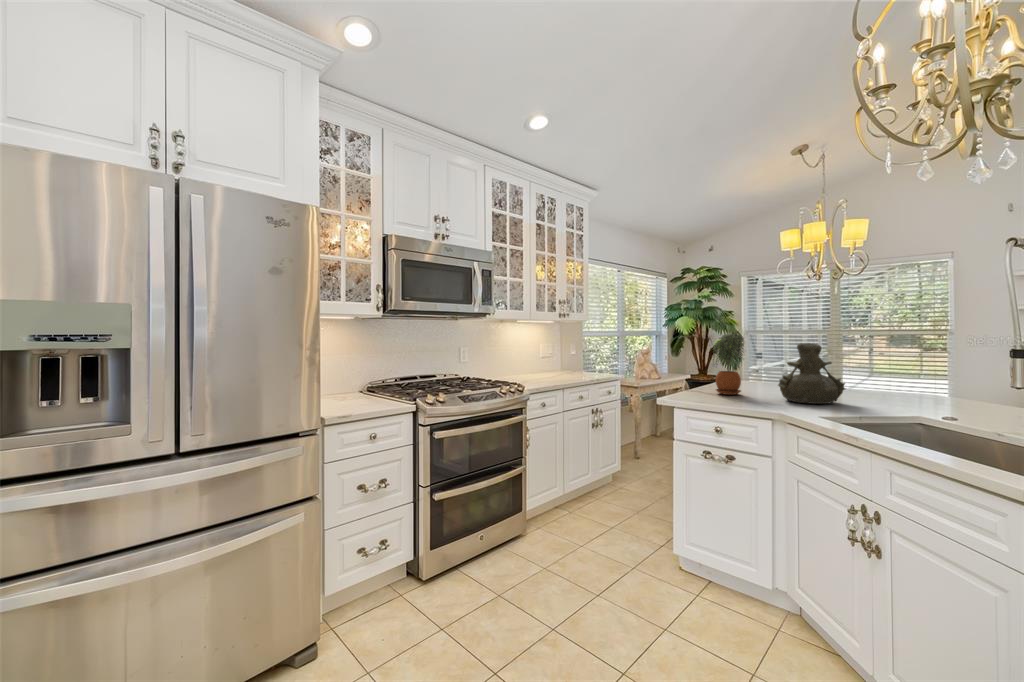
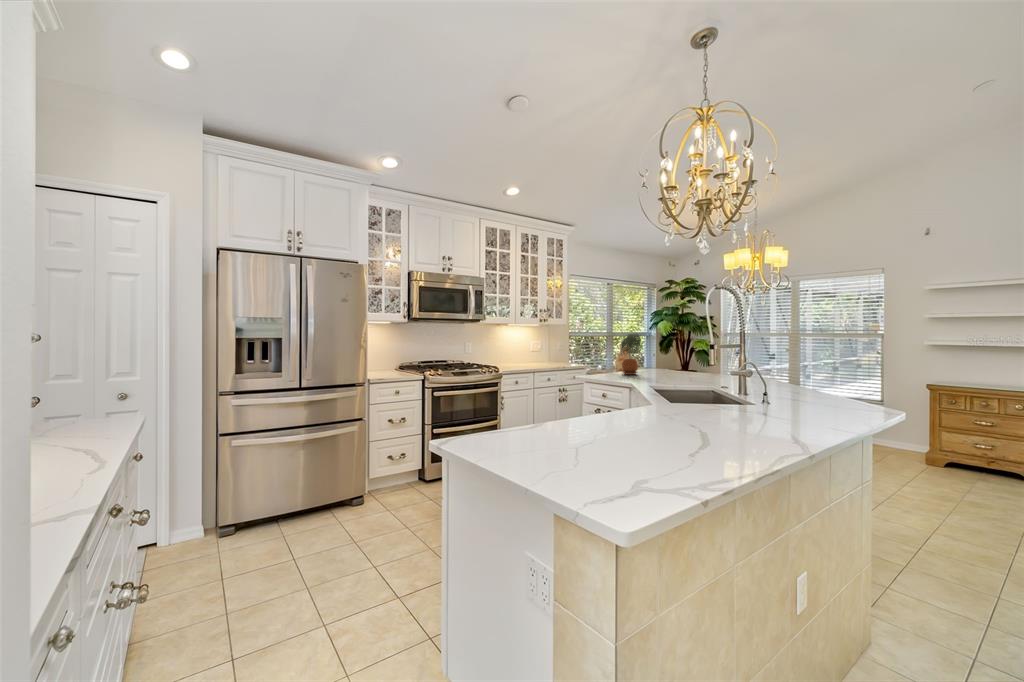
vase: present [778,343,845,404] -> none [650,340,691,379]

